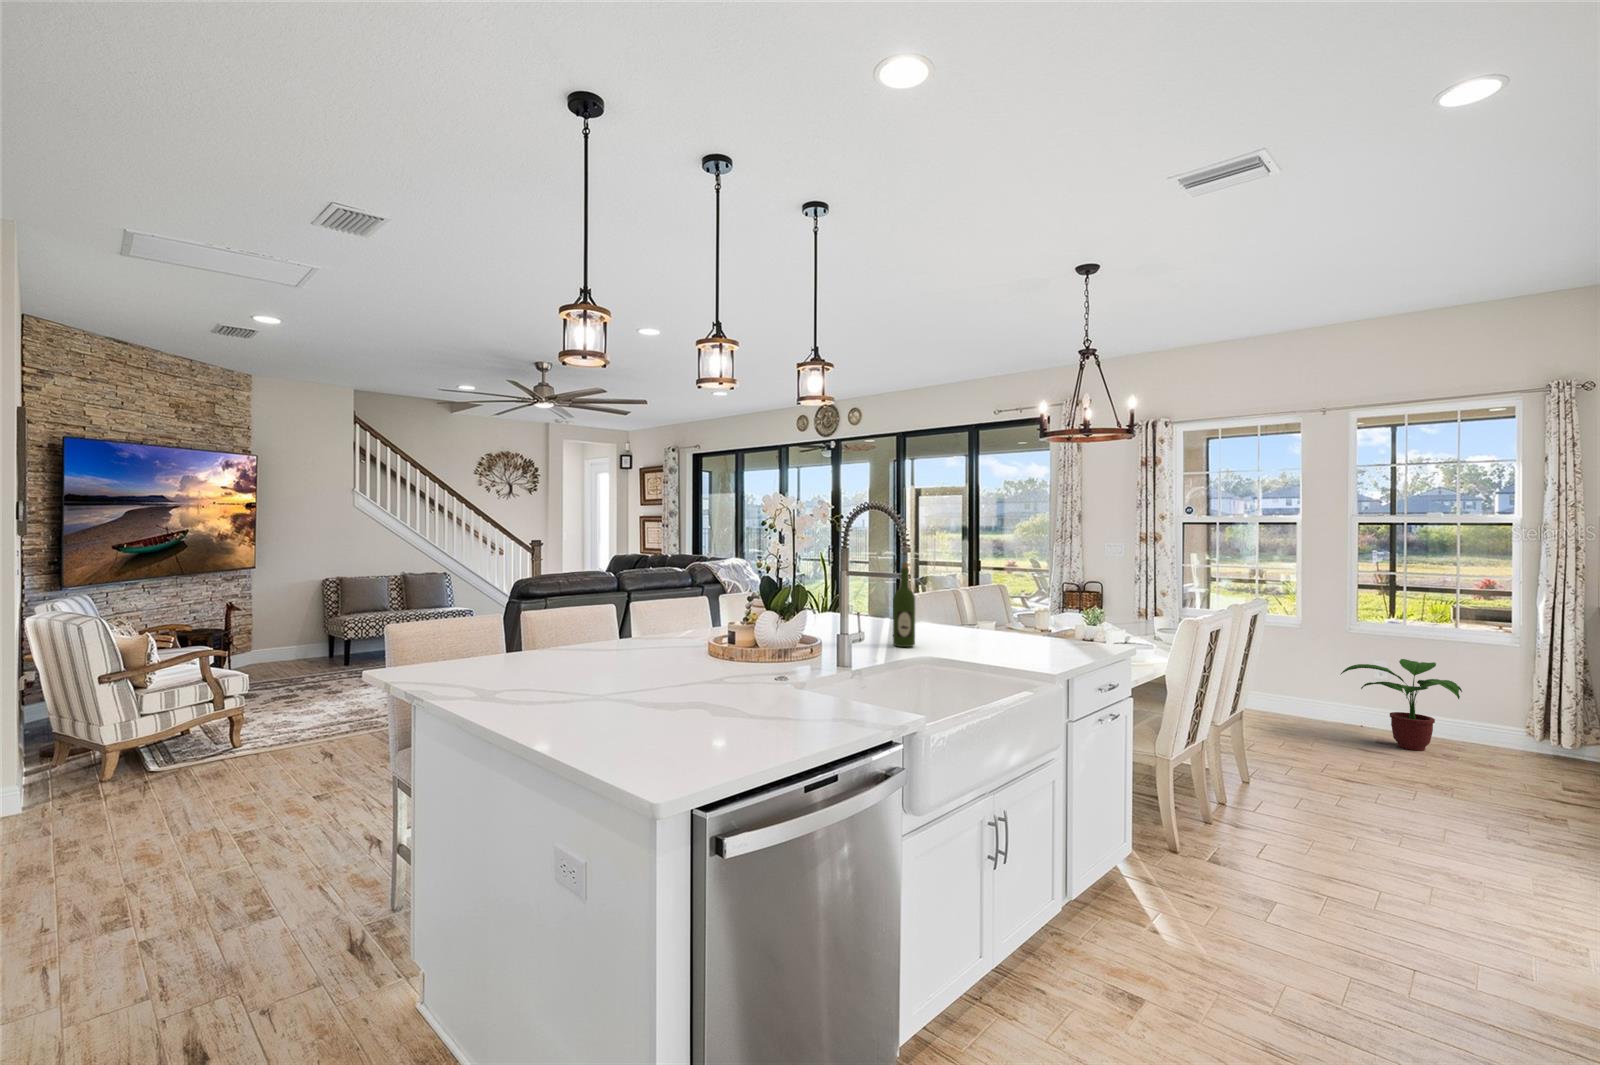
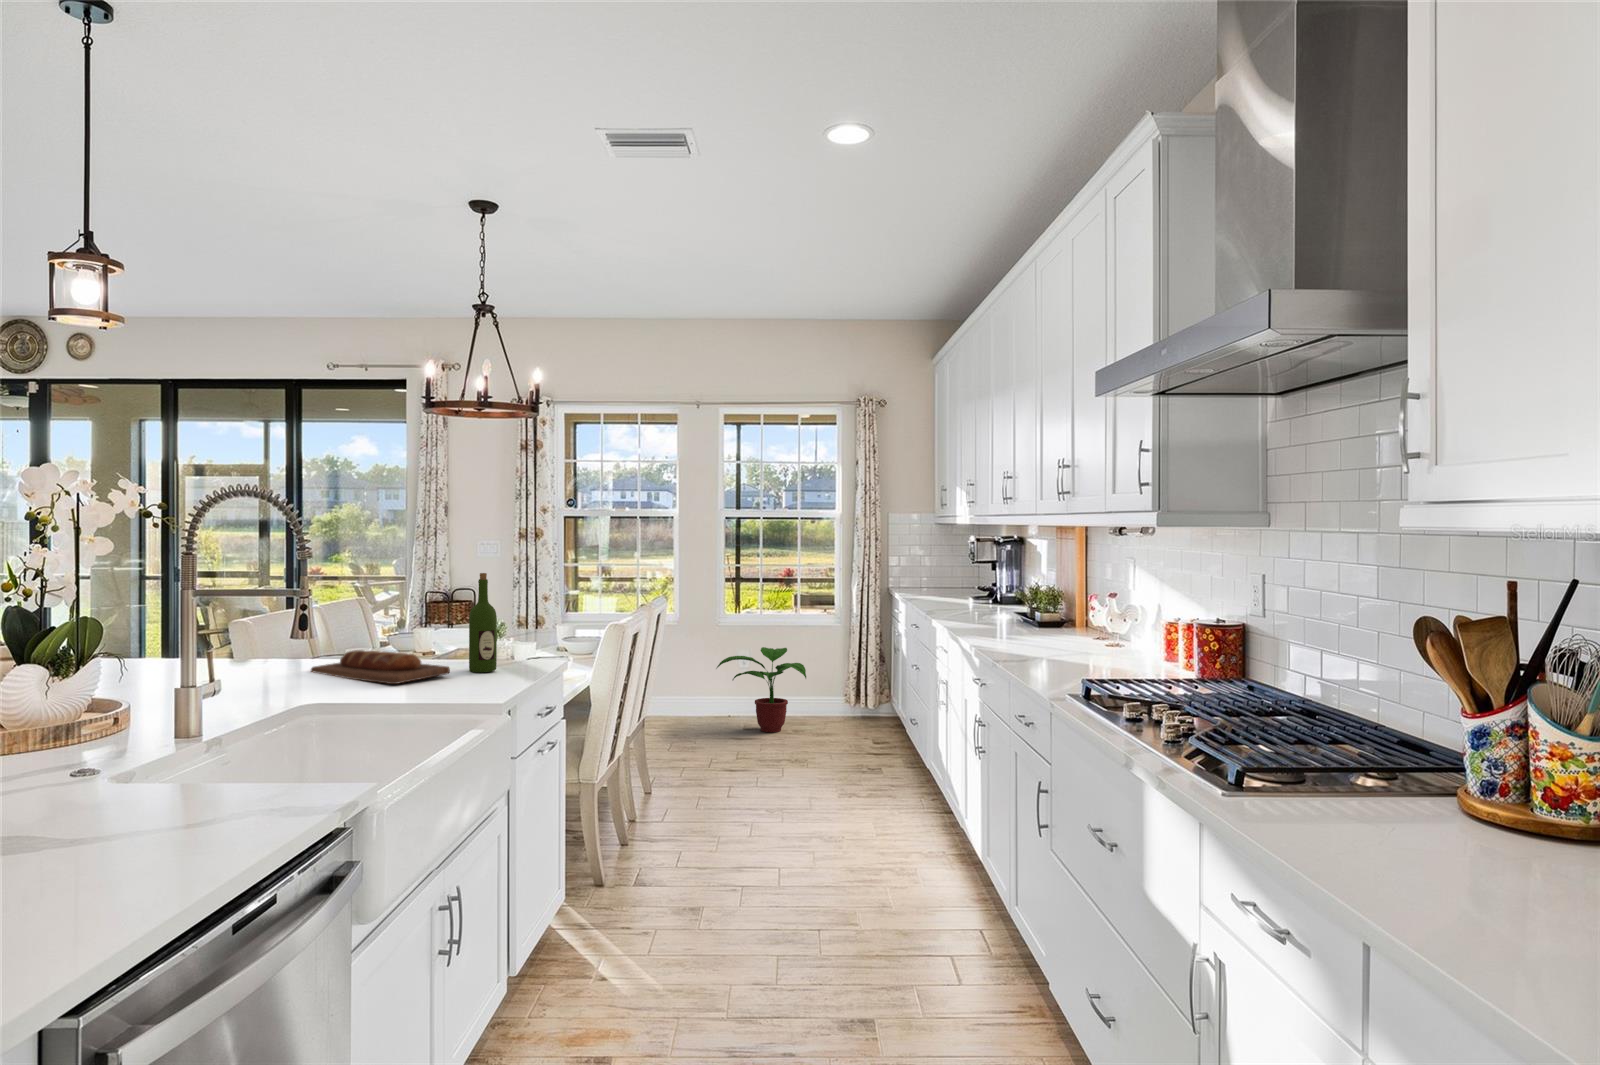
wine bottle: present [893,563,915,647] -> present [469,573,497,673]
bread loaf: none [937,620,1031,648] -> present [311,650,450,684]

